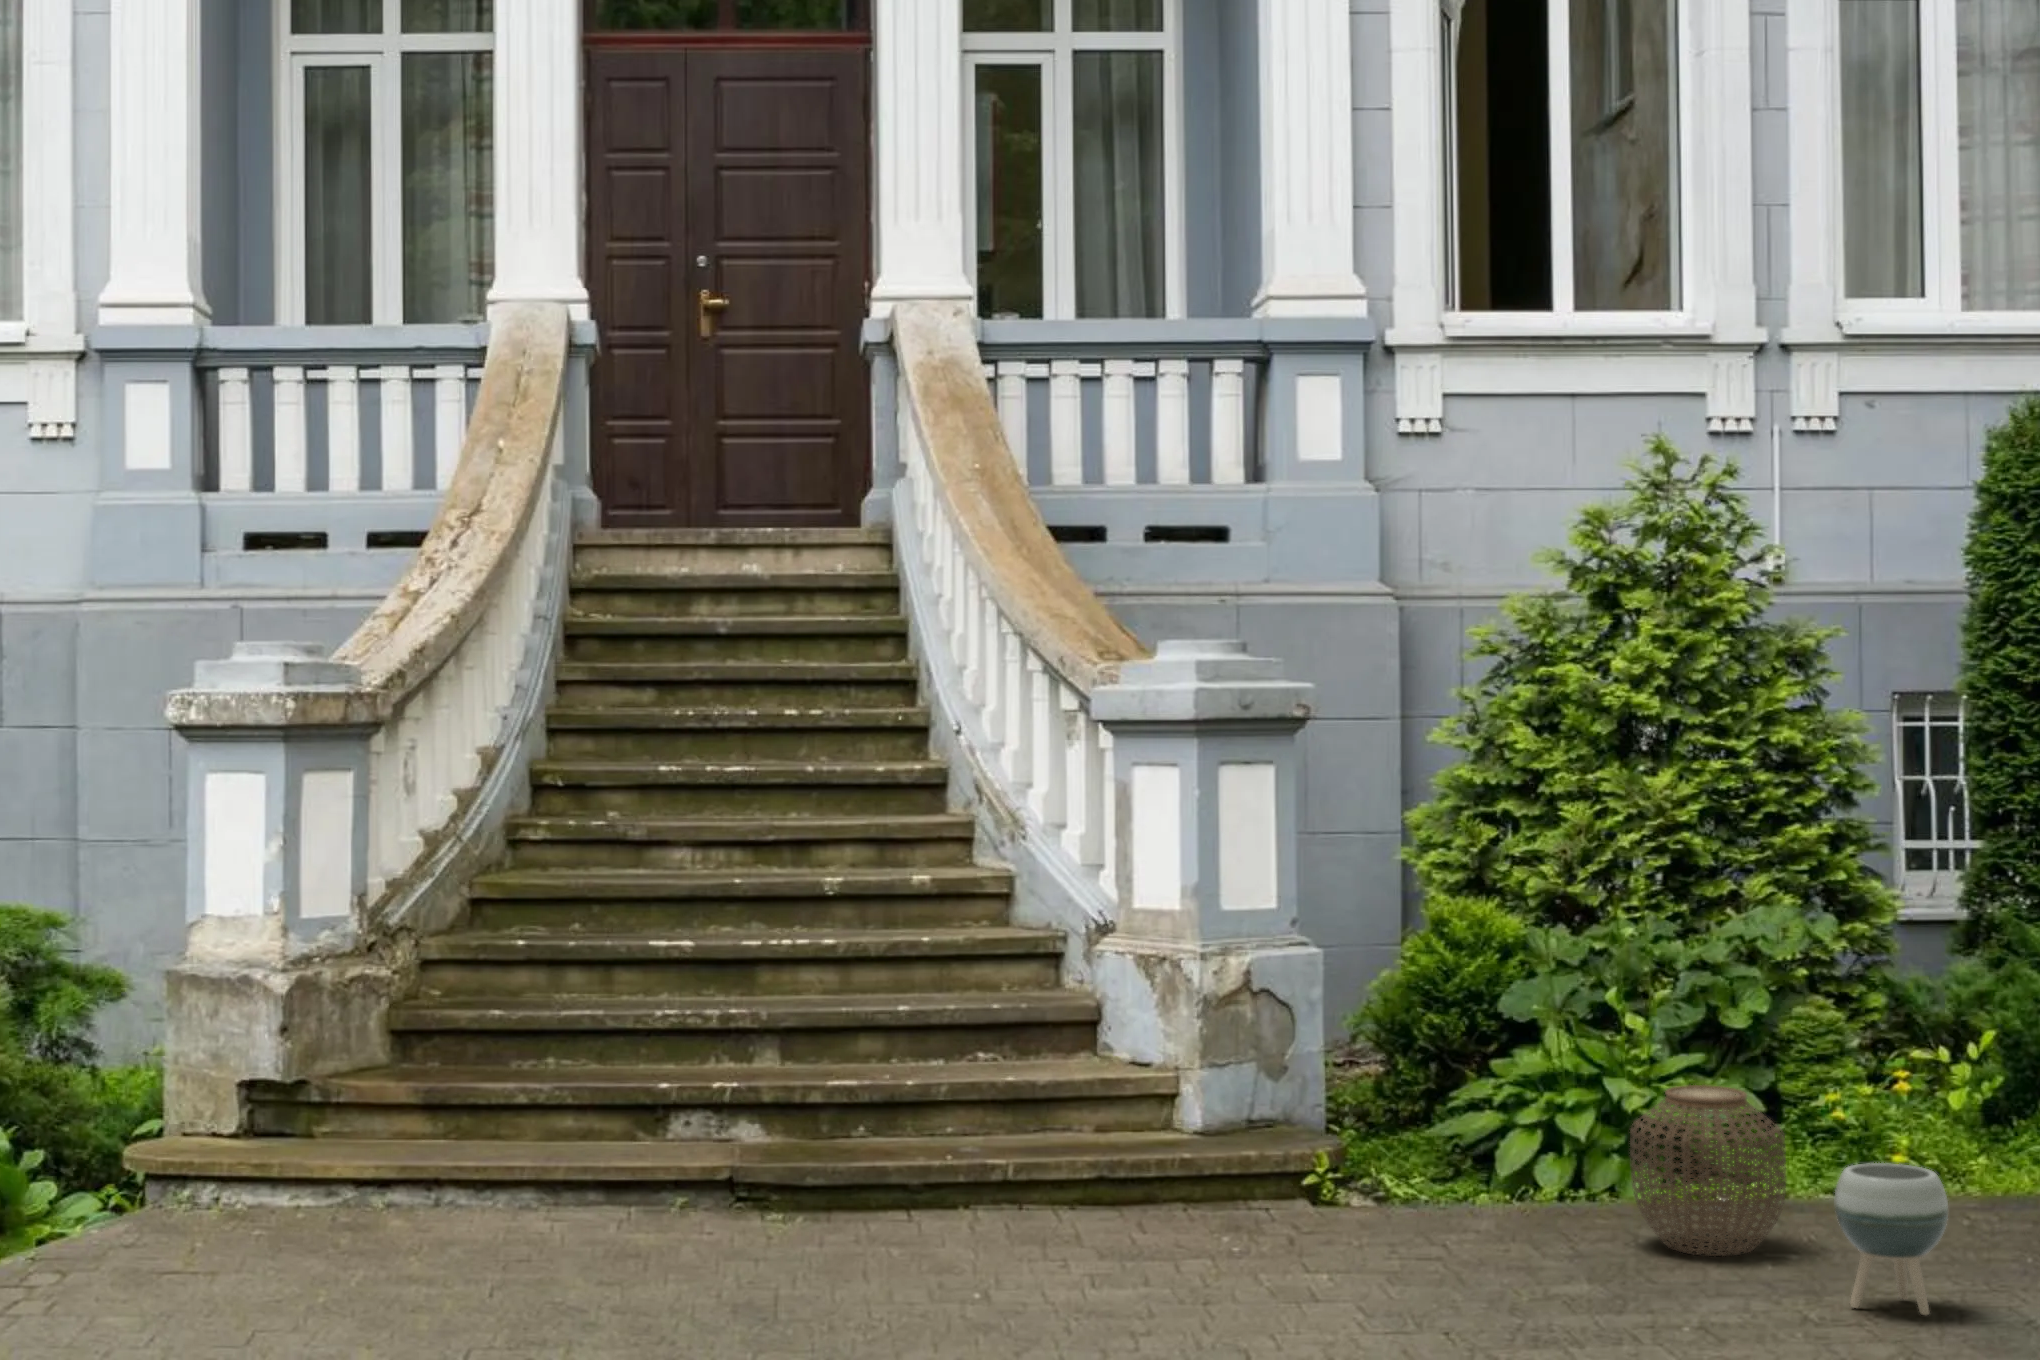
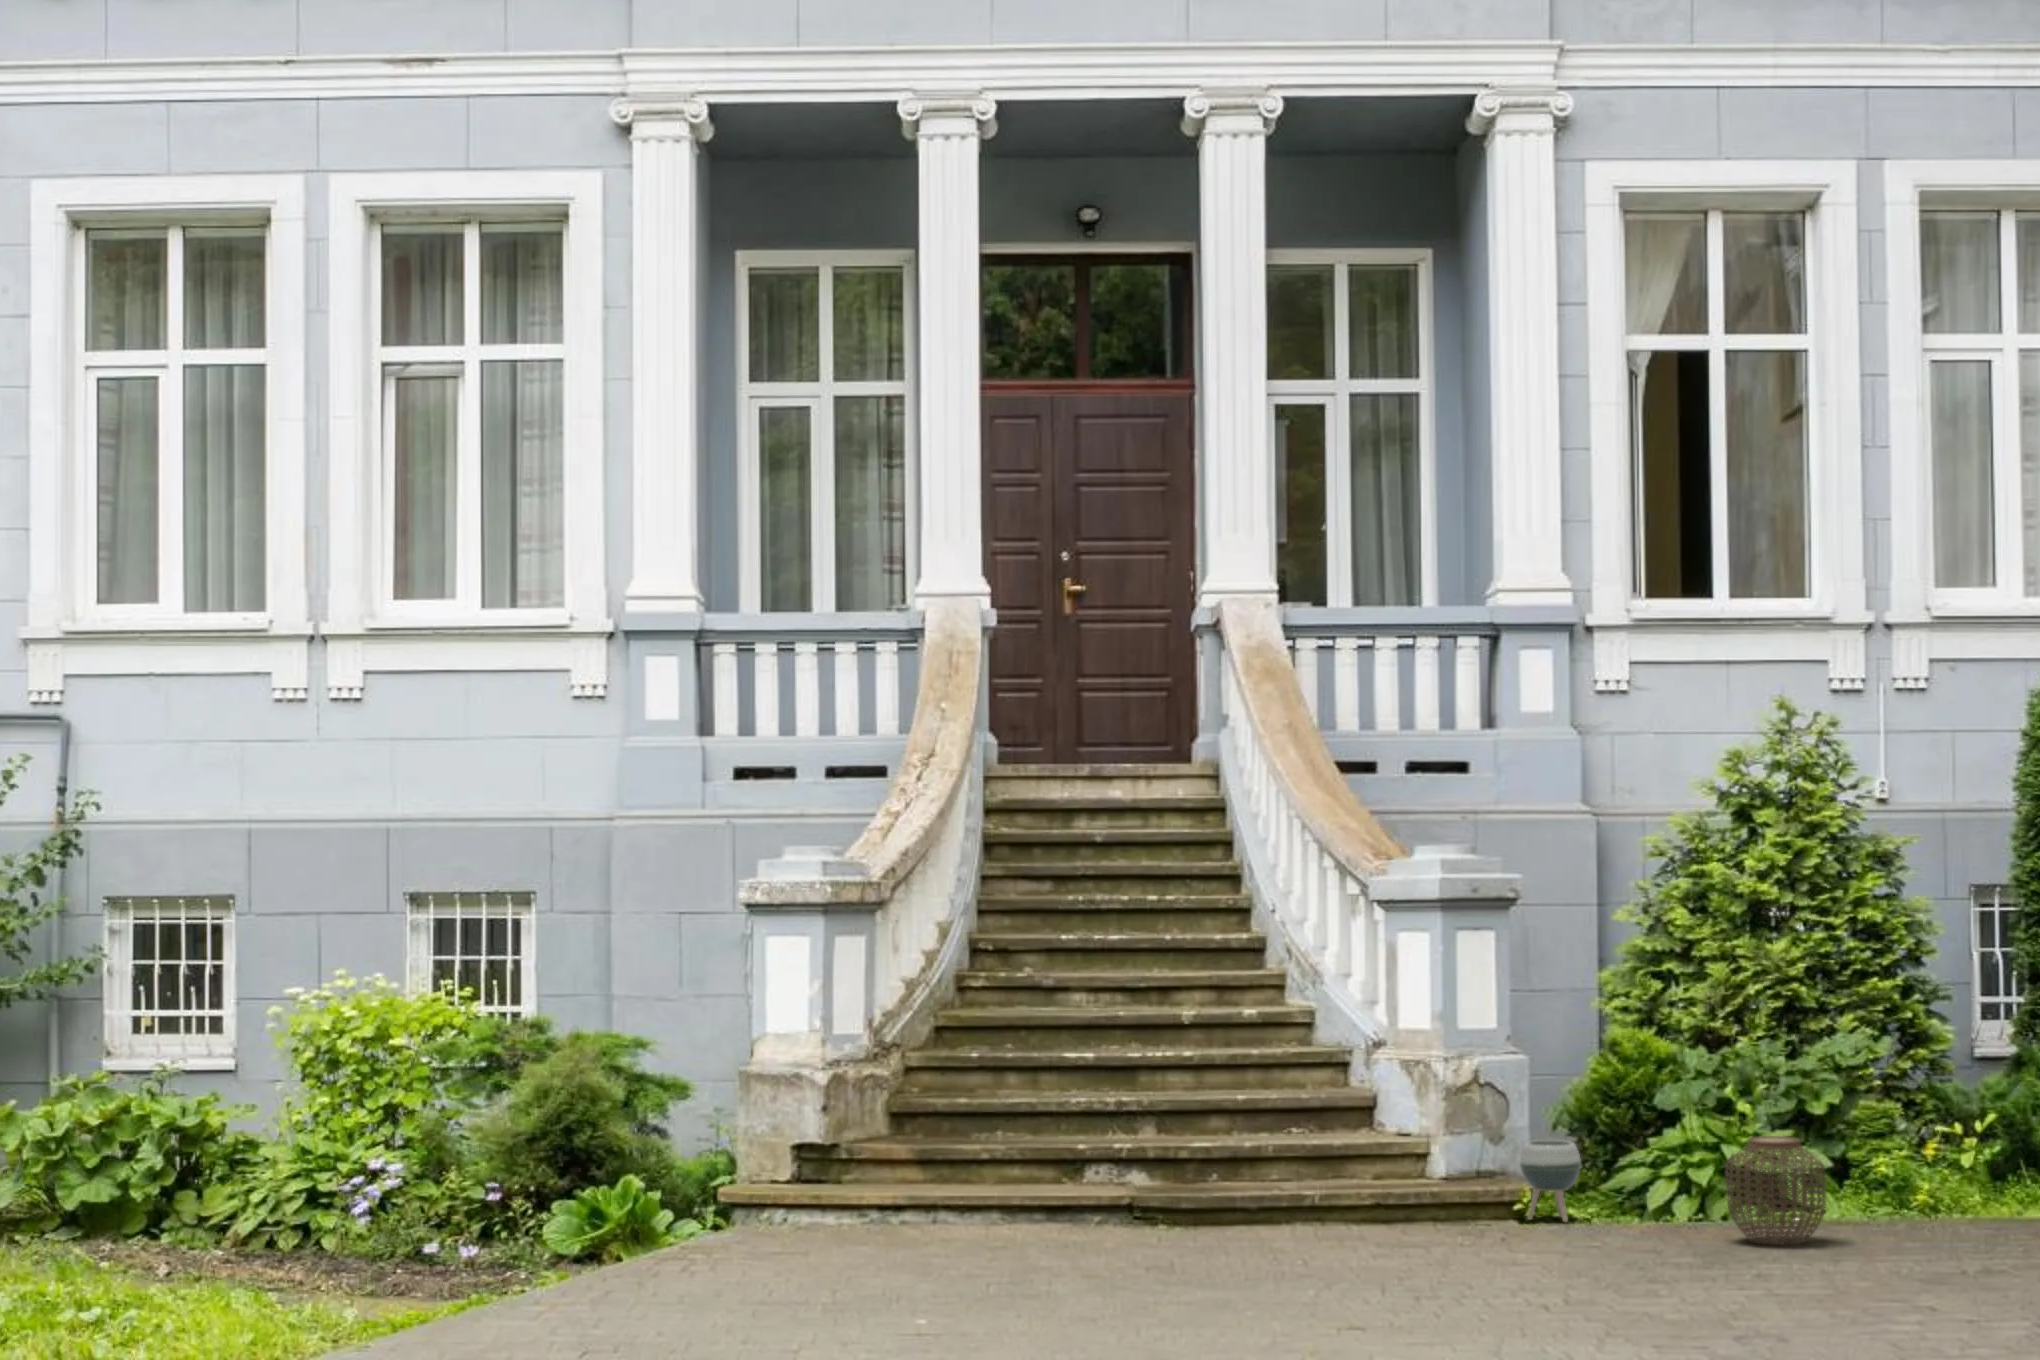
planter: present [1835,1163,1948,1315] -> present [1520,1140,1581,1222]

